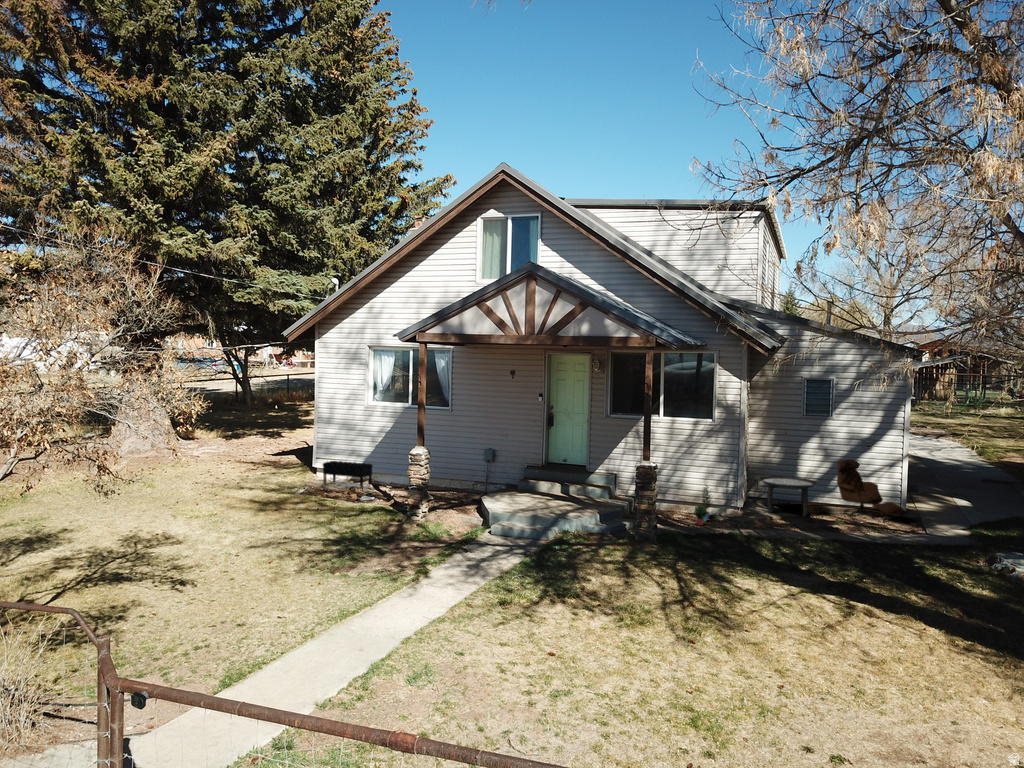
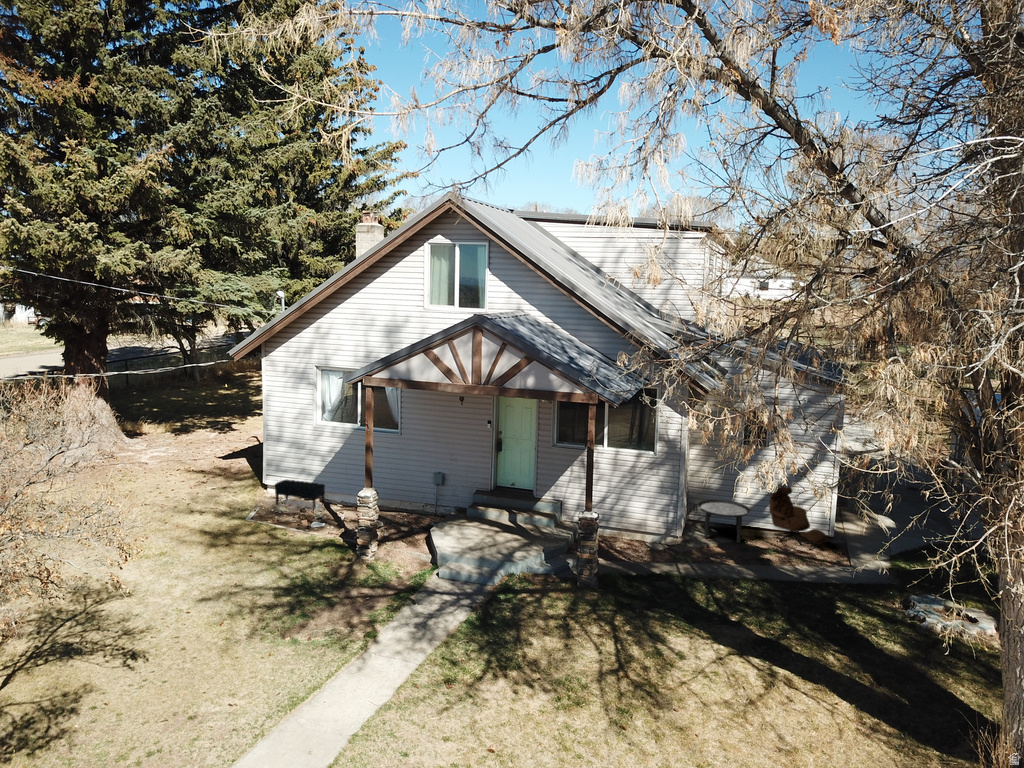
potted plant: present [694,485,712,525] -> none [634,515,654,559]

